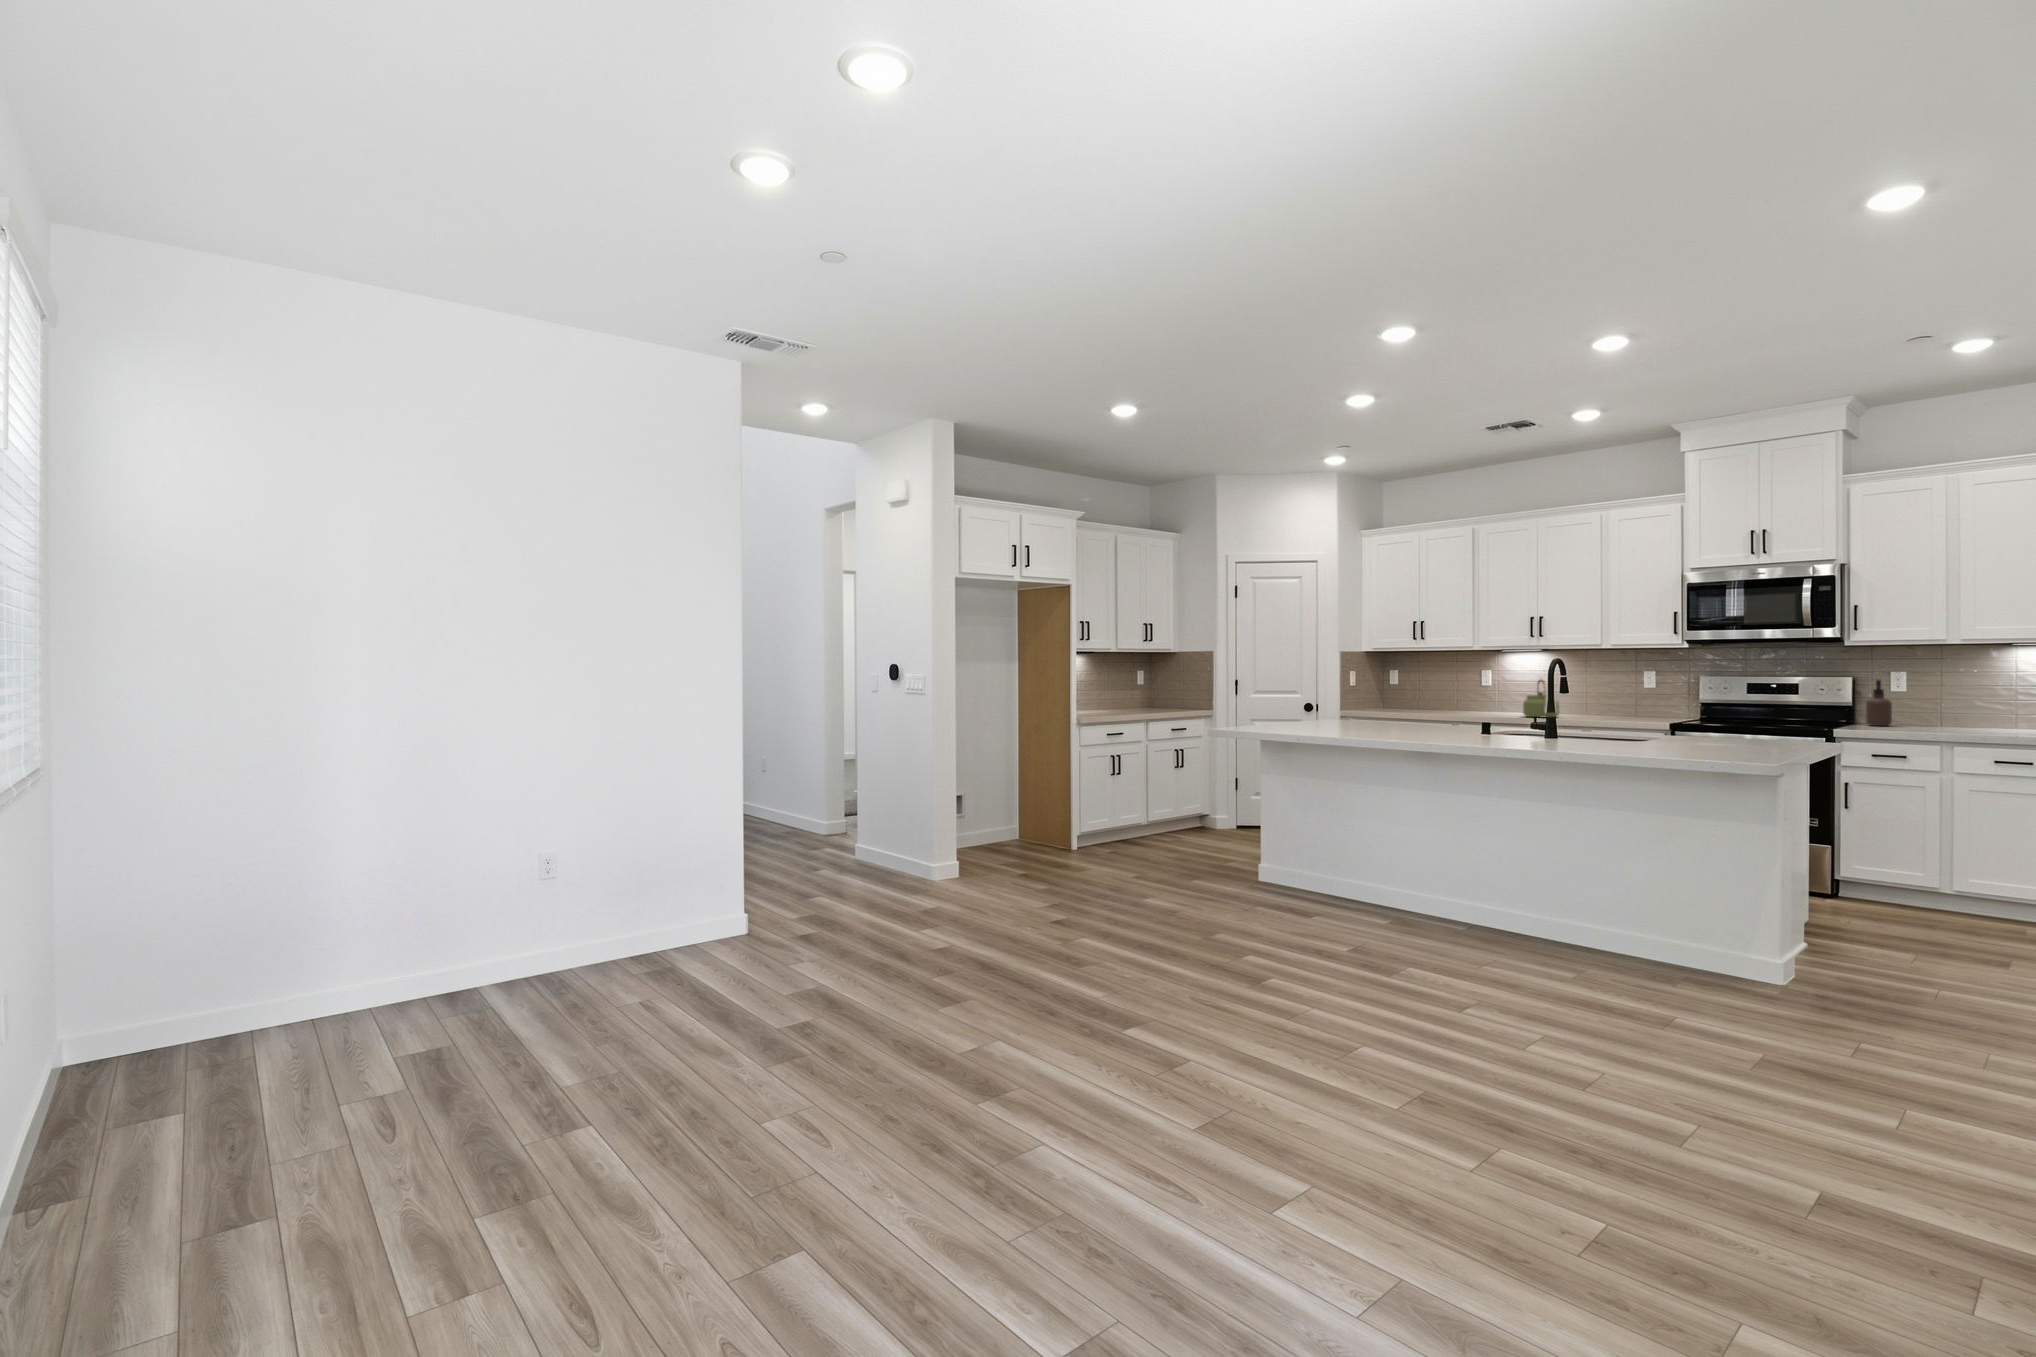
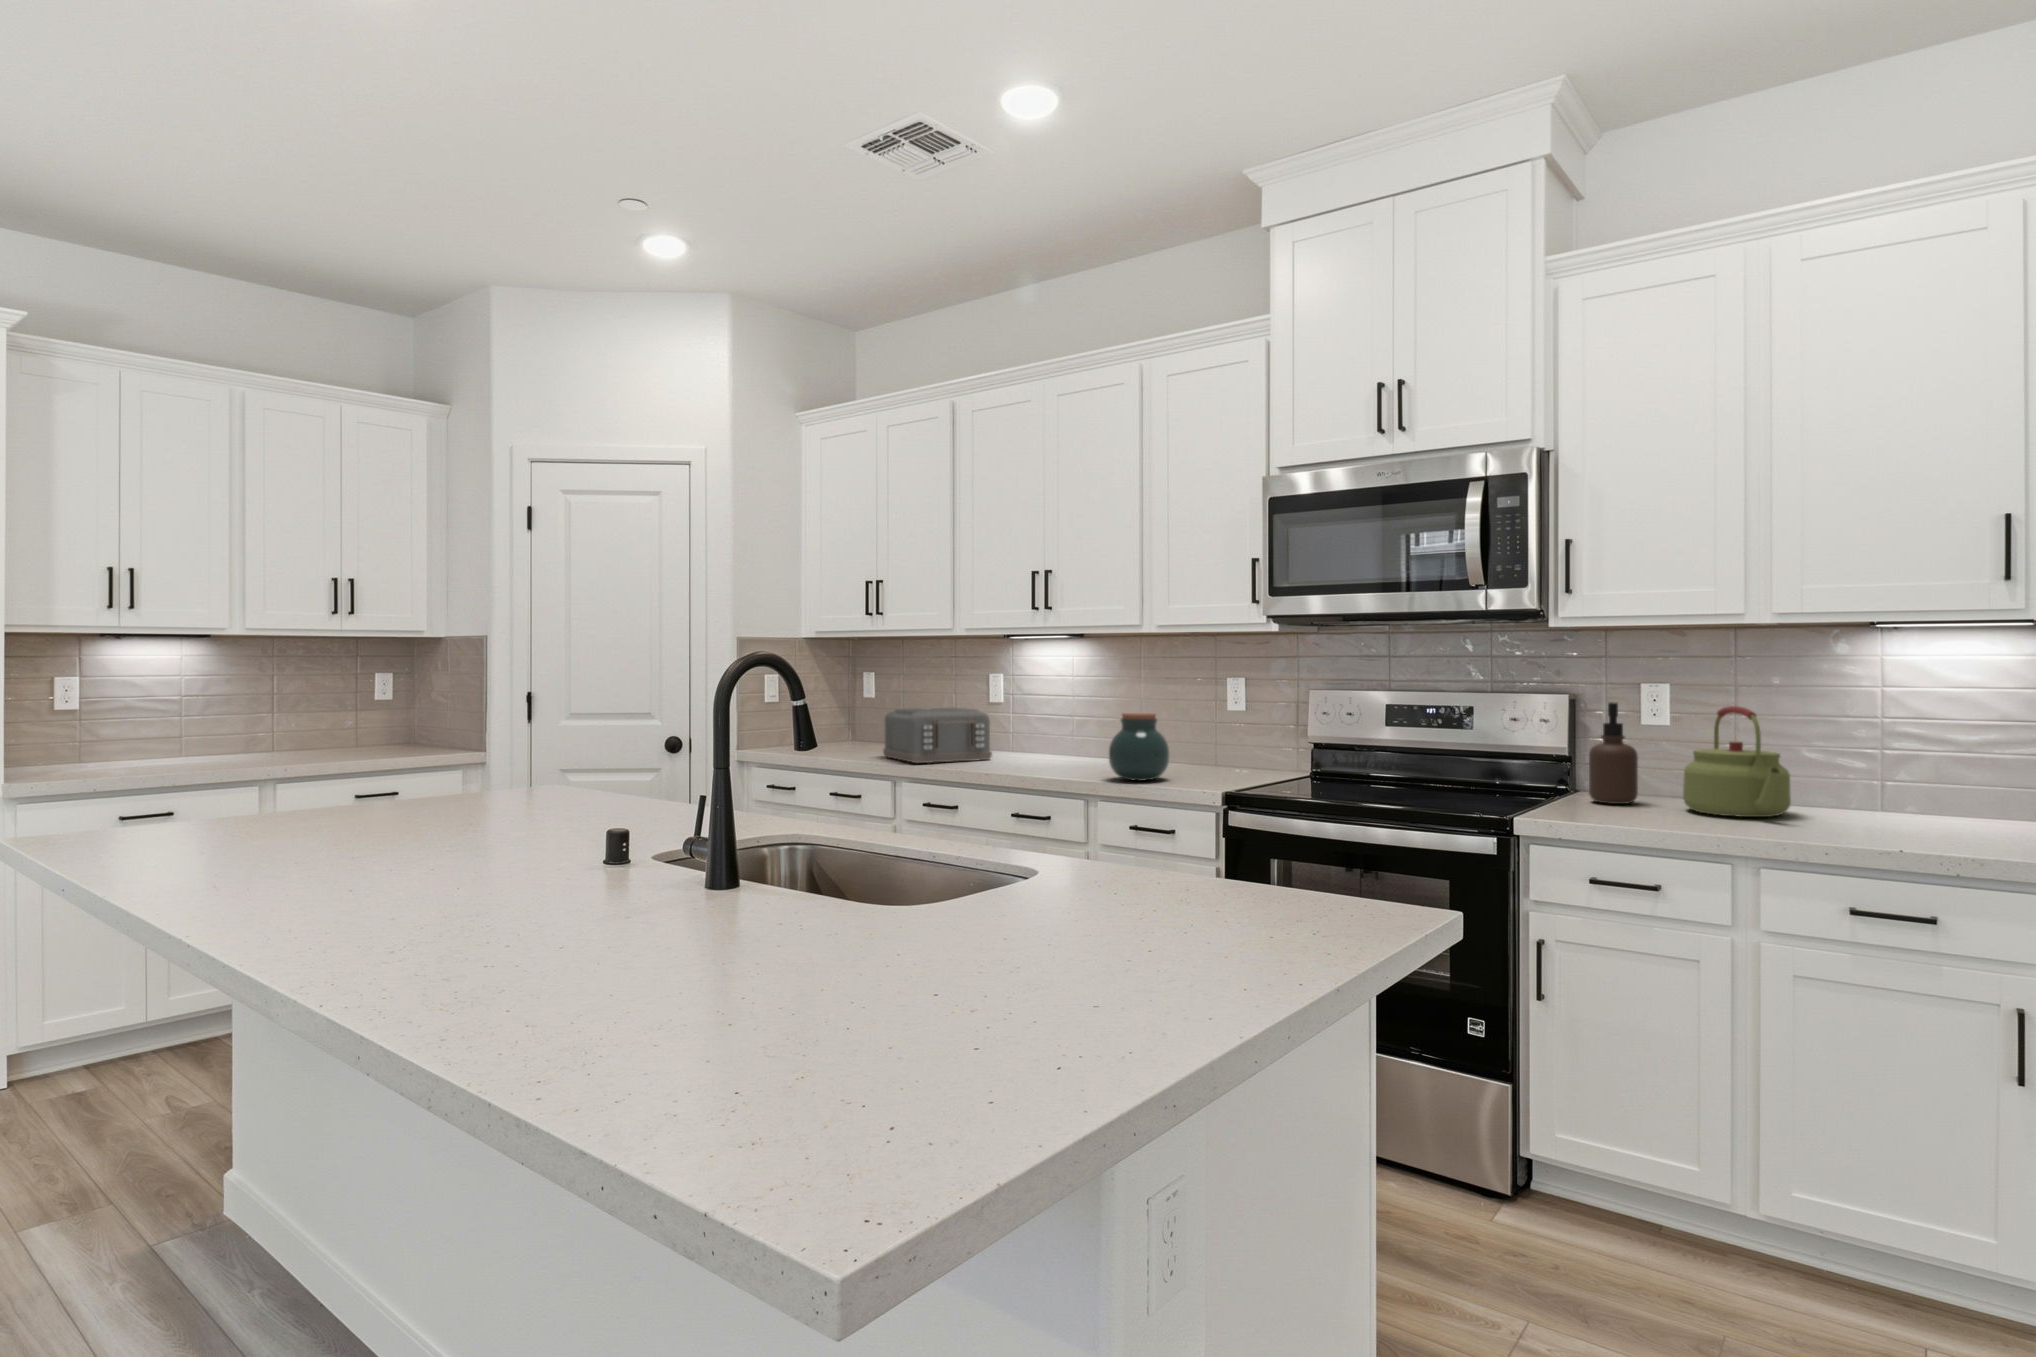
kettle: present [1523,680,1559,717] -> present [1683,706,1791,817]
jar: none [1592,688,1626,720] -> present [1109,713,1169,781]
toaster: none [1433,689,1500,716] -> present [883,708,992,763]

